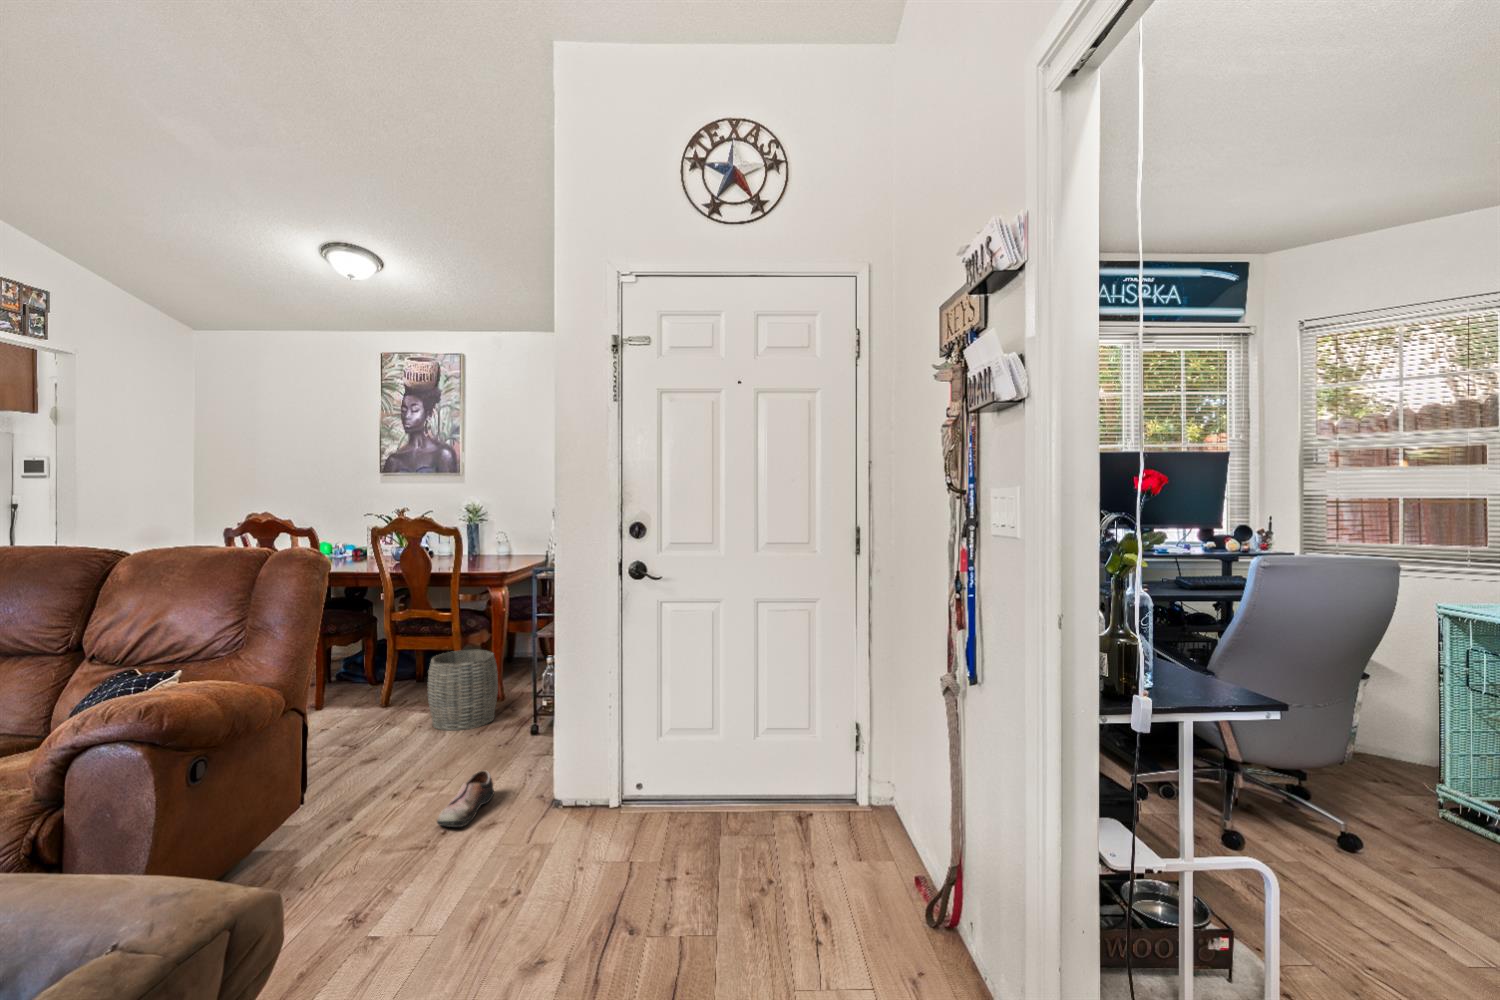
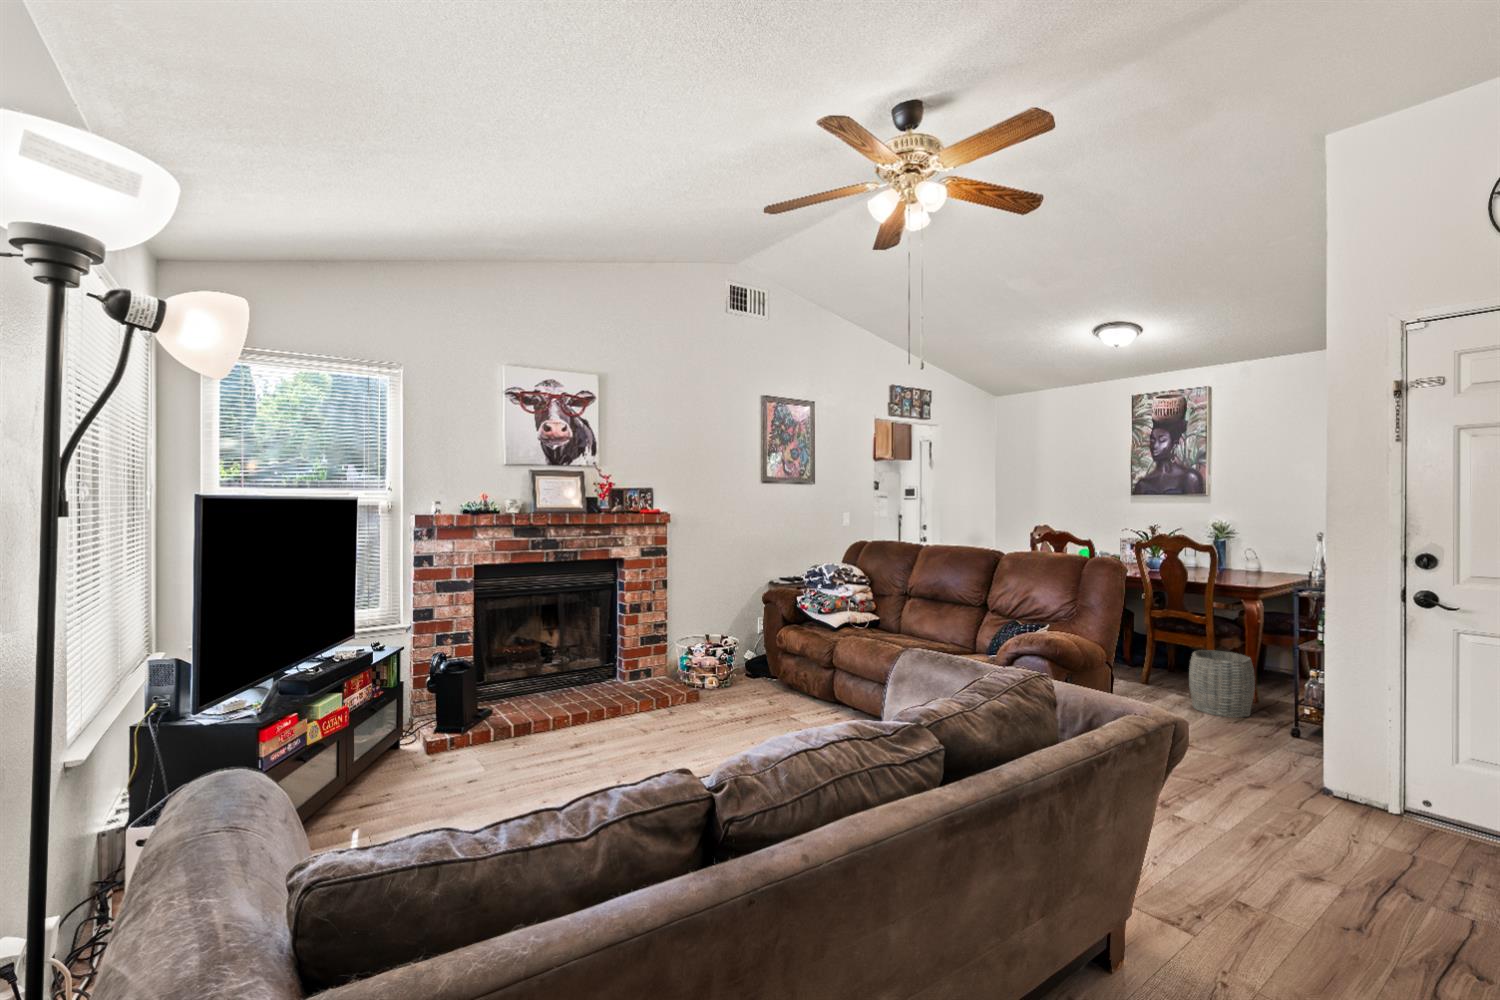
shoe: present [437,770,494,827] -> none [1217,744,1264,779]

